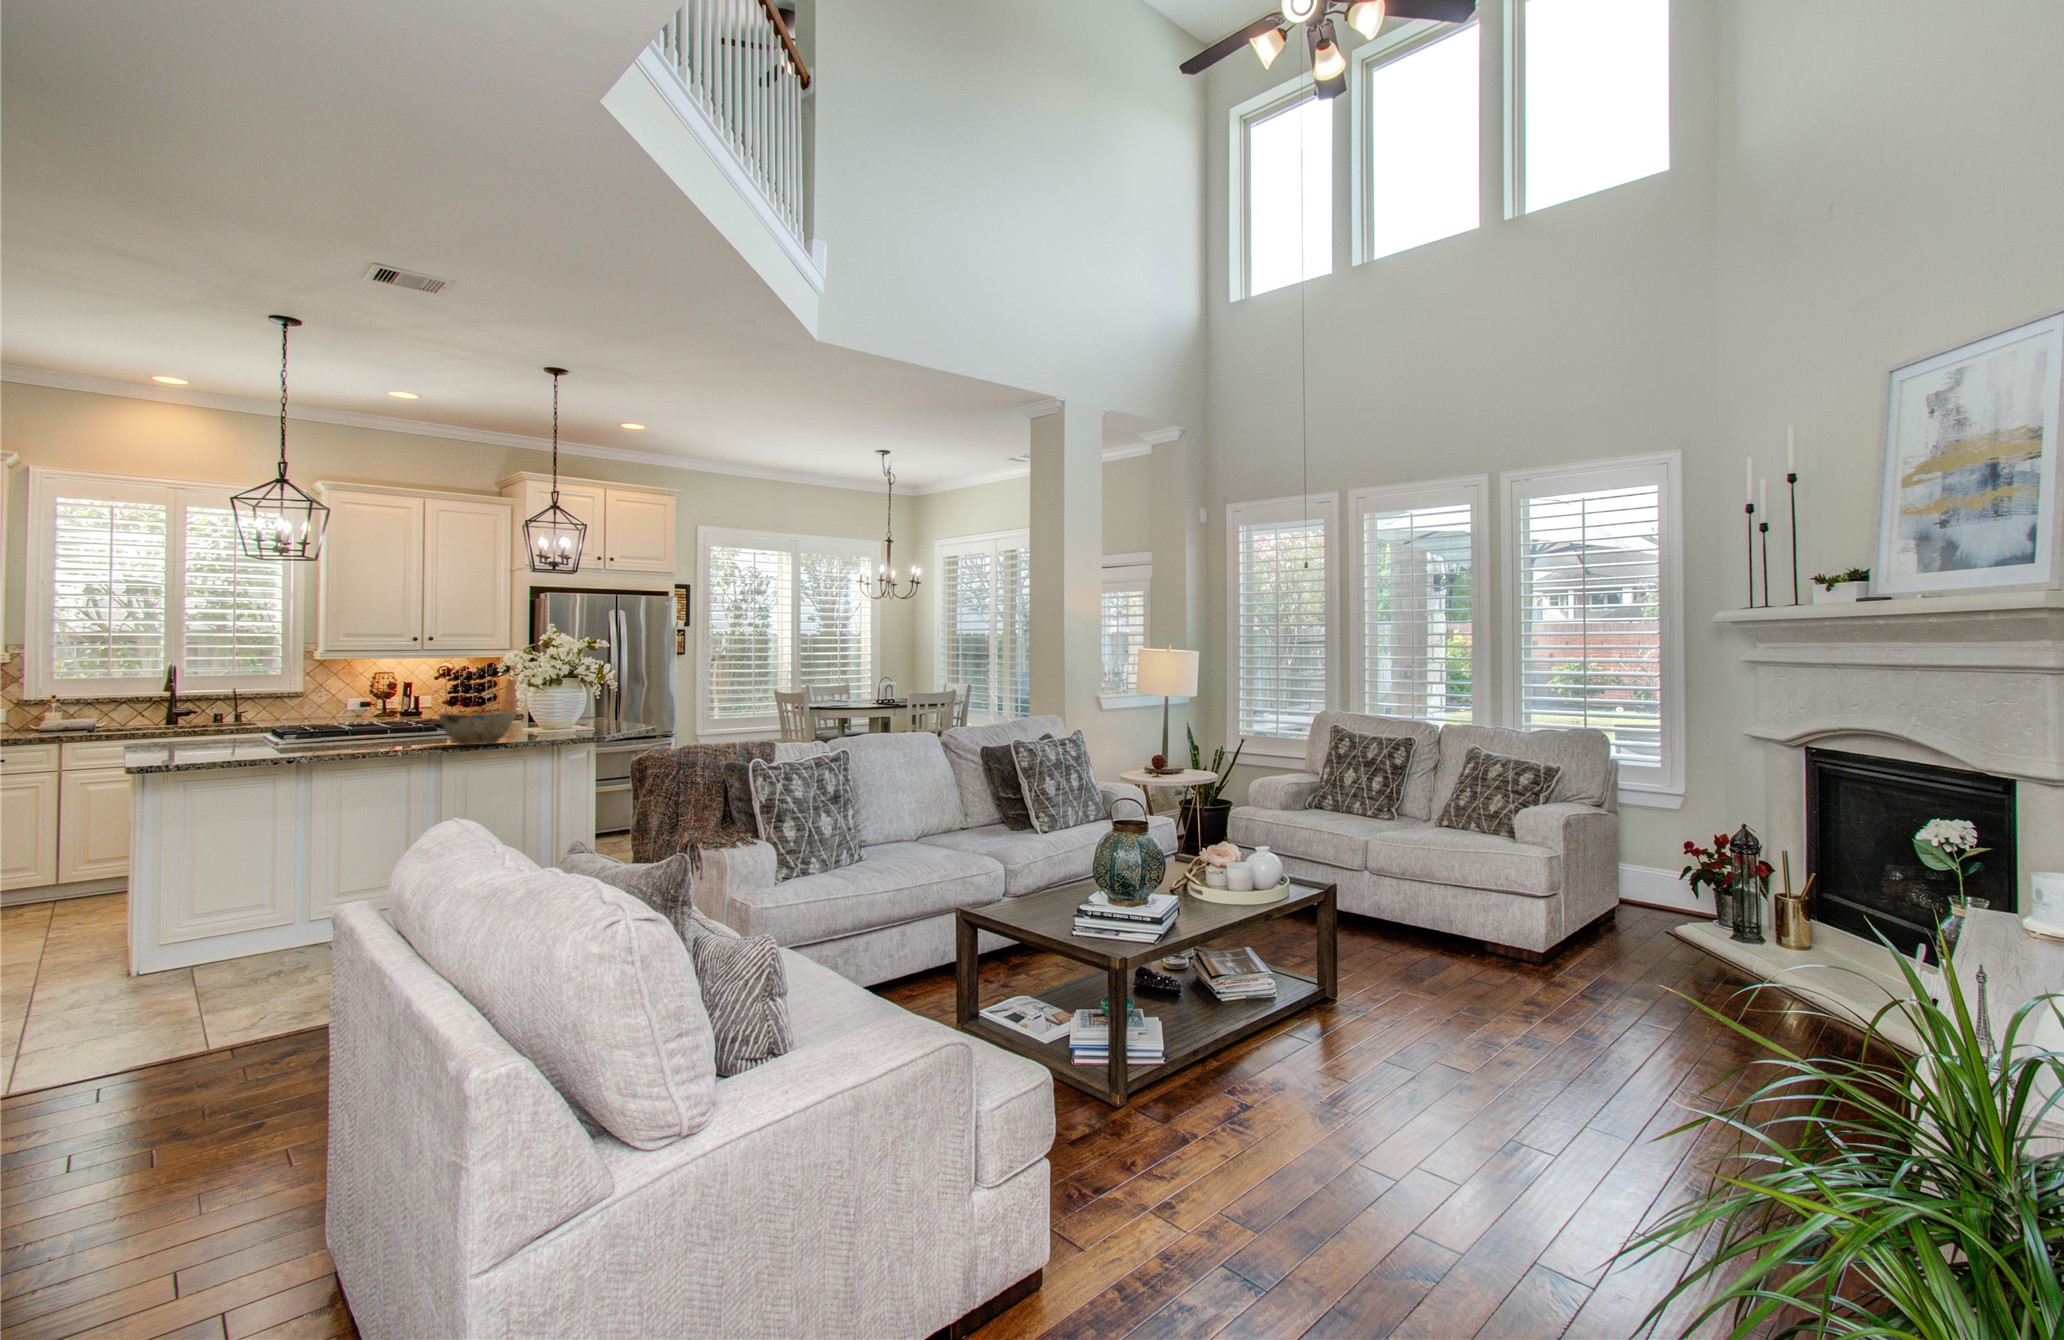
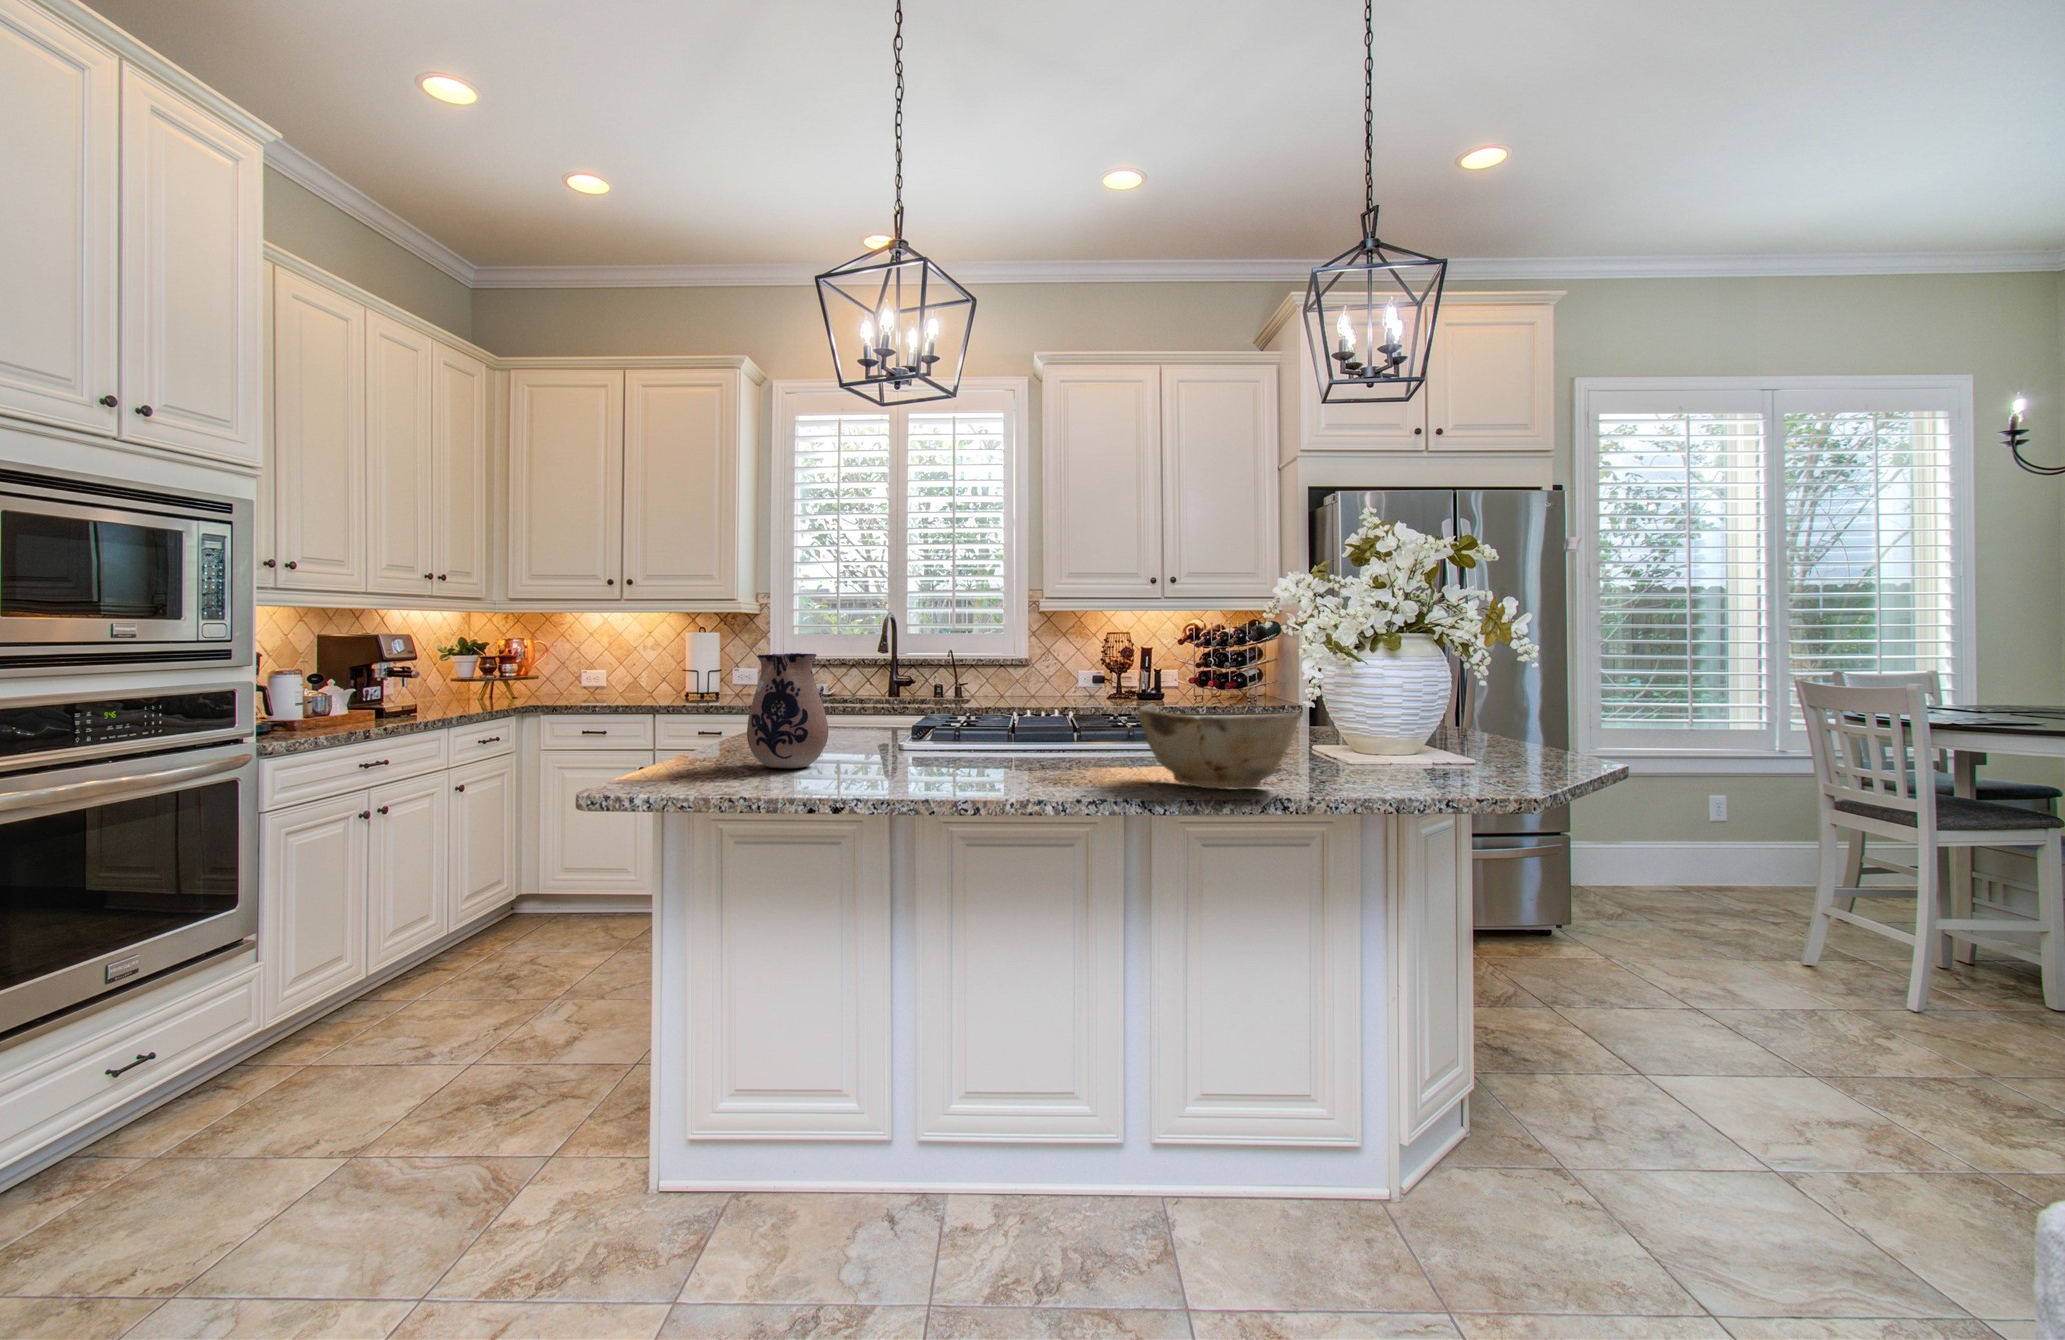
ceramic pitcher: none [191,695,246,755] -> present [747,653,828,768]

